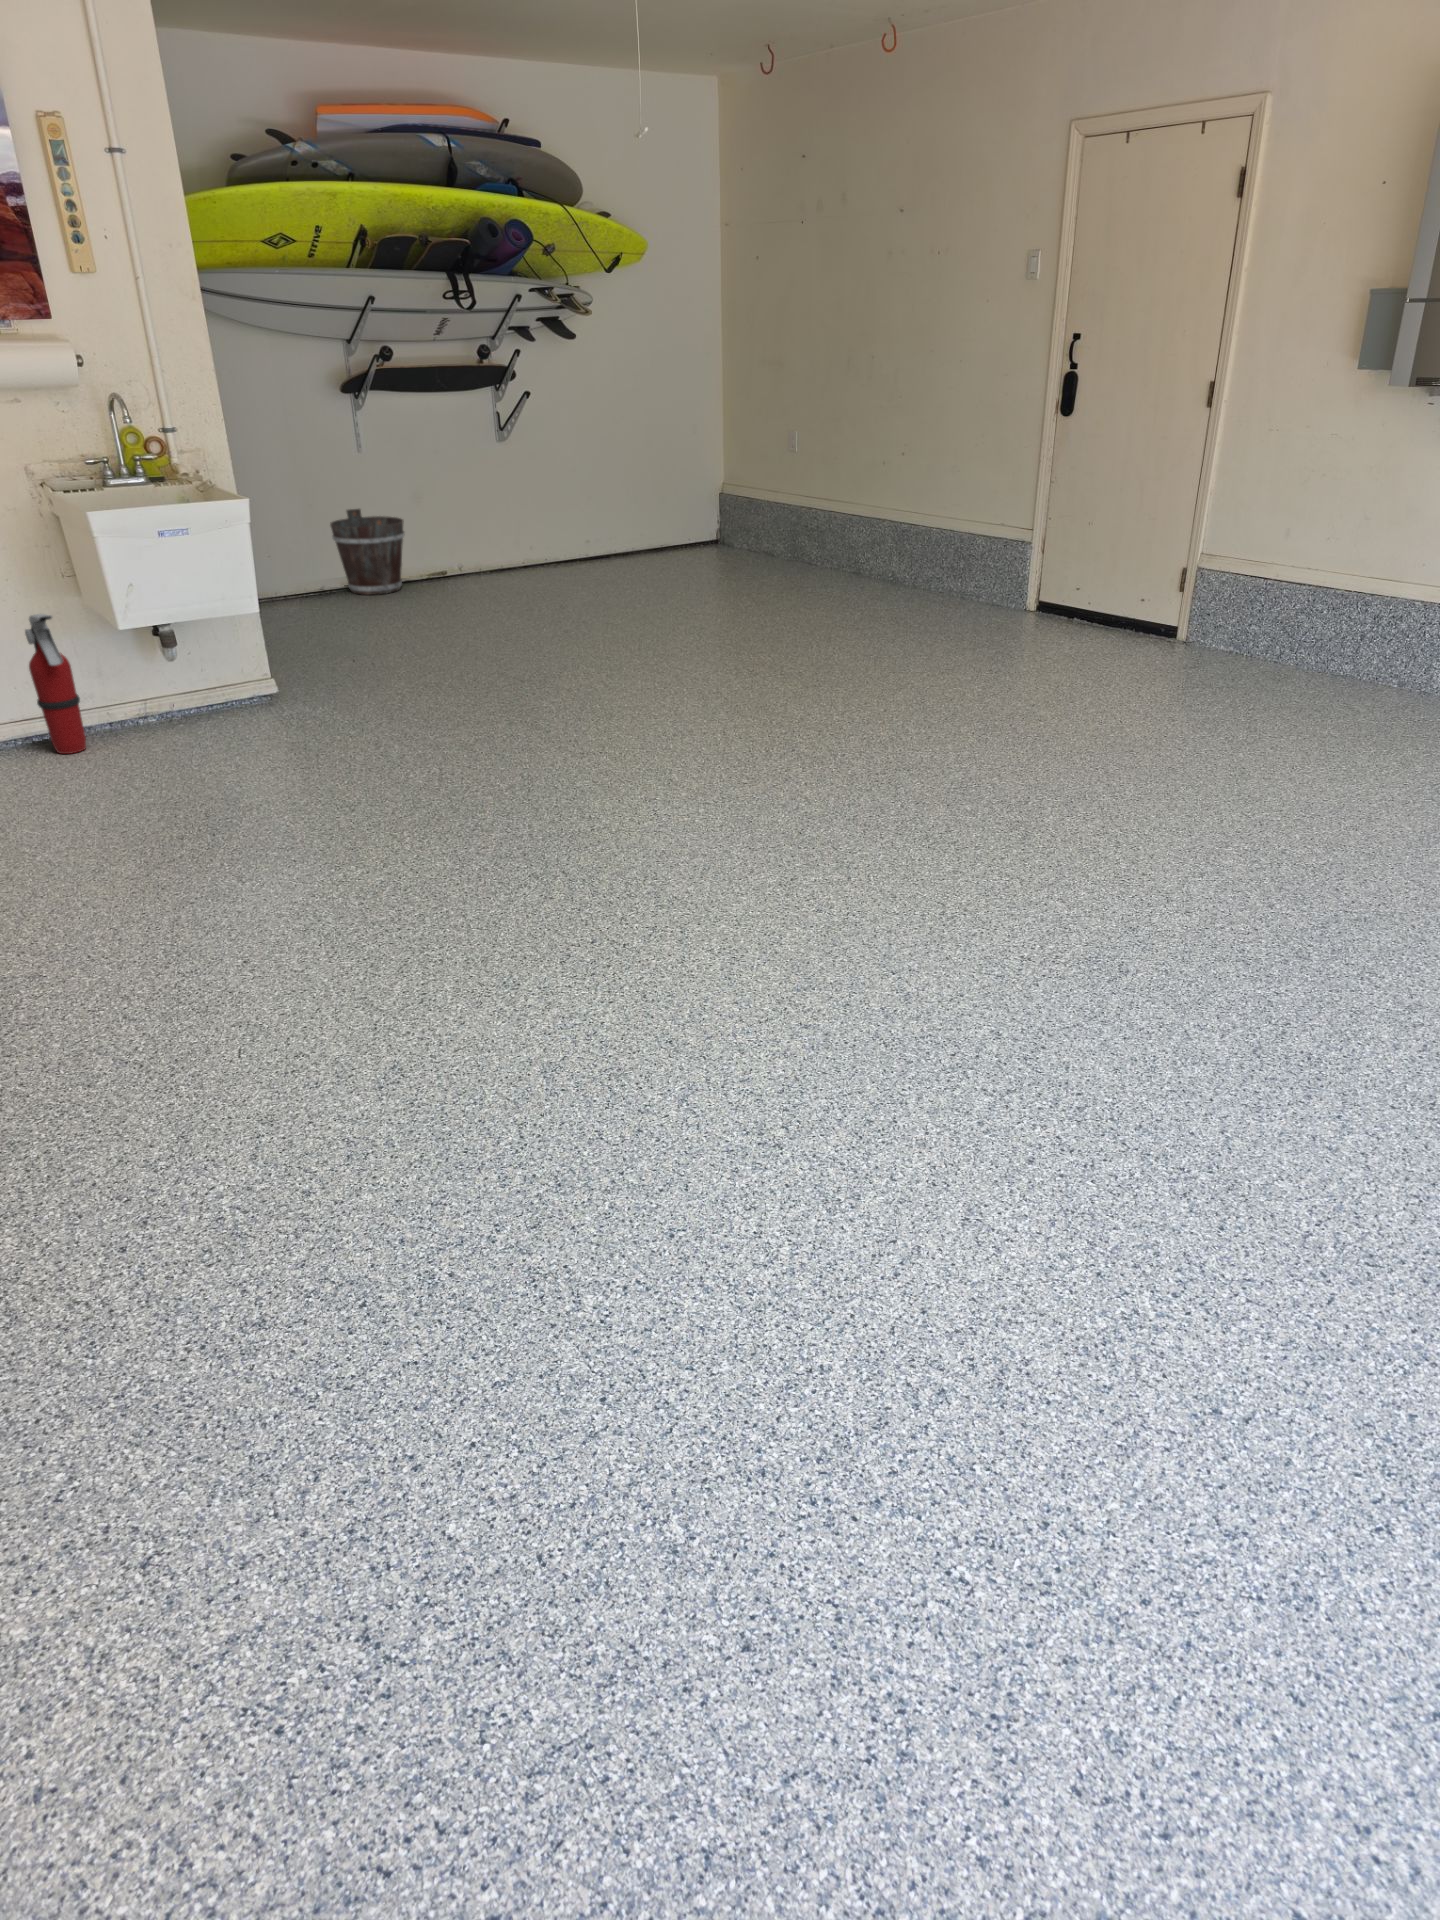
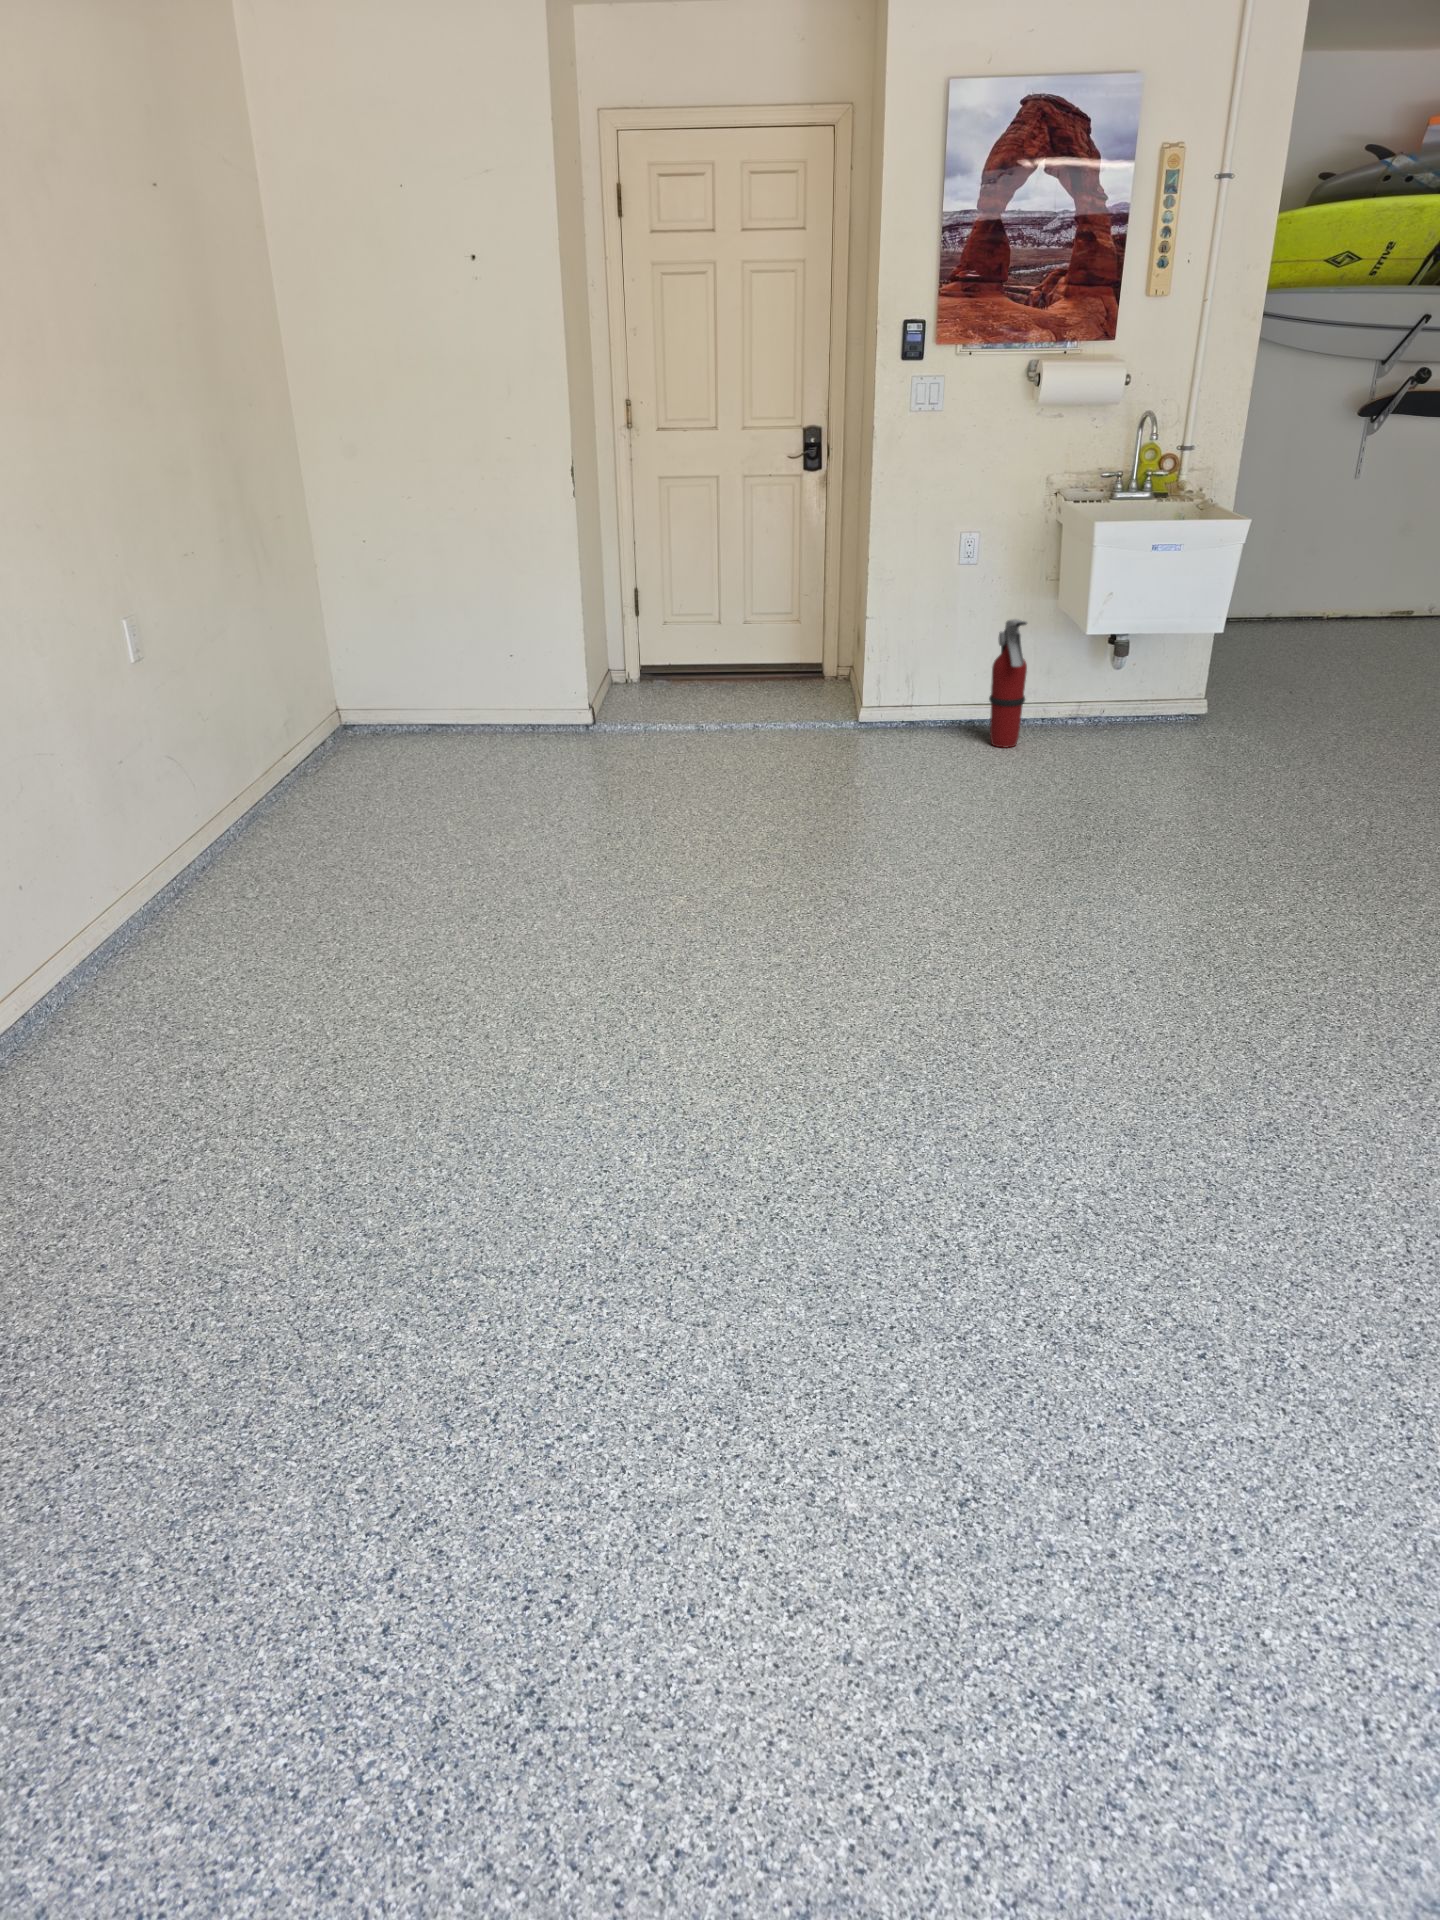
bucket: present [330,509,404,595] -> none [1289,549,1373,639]

